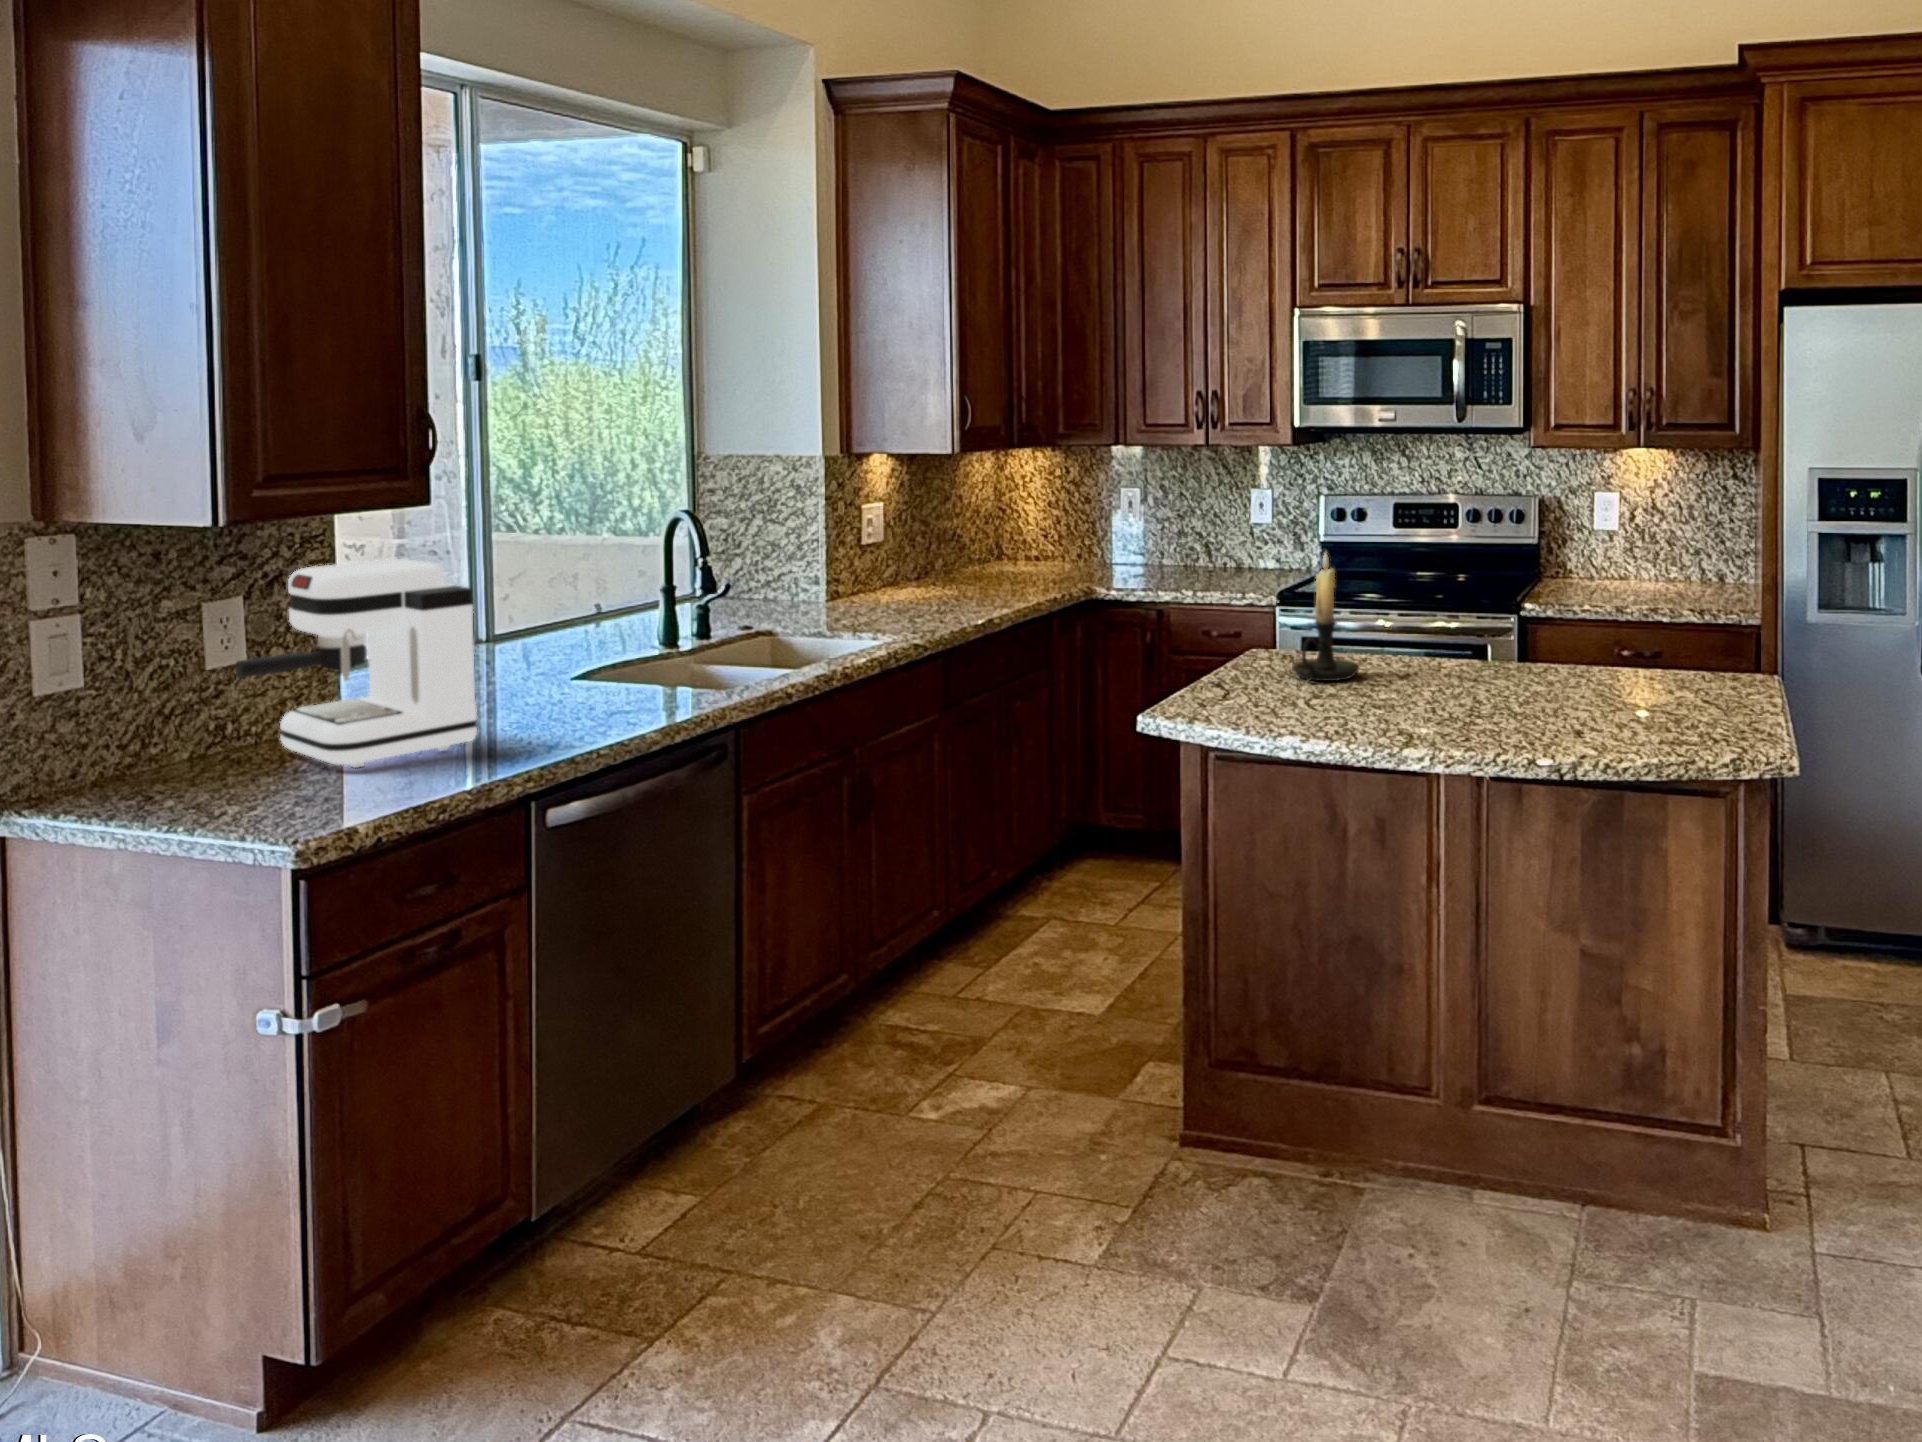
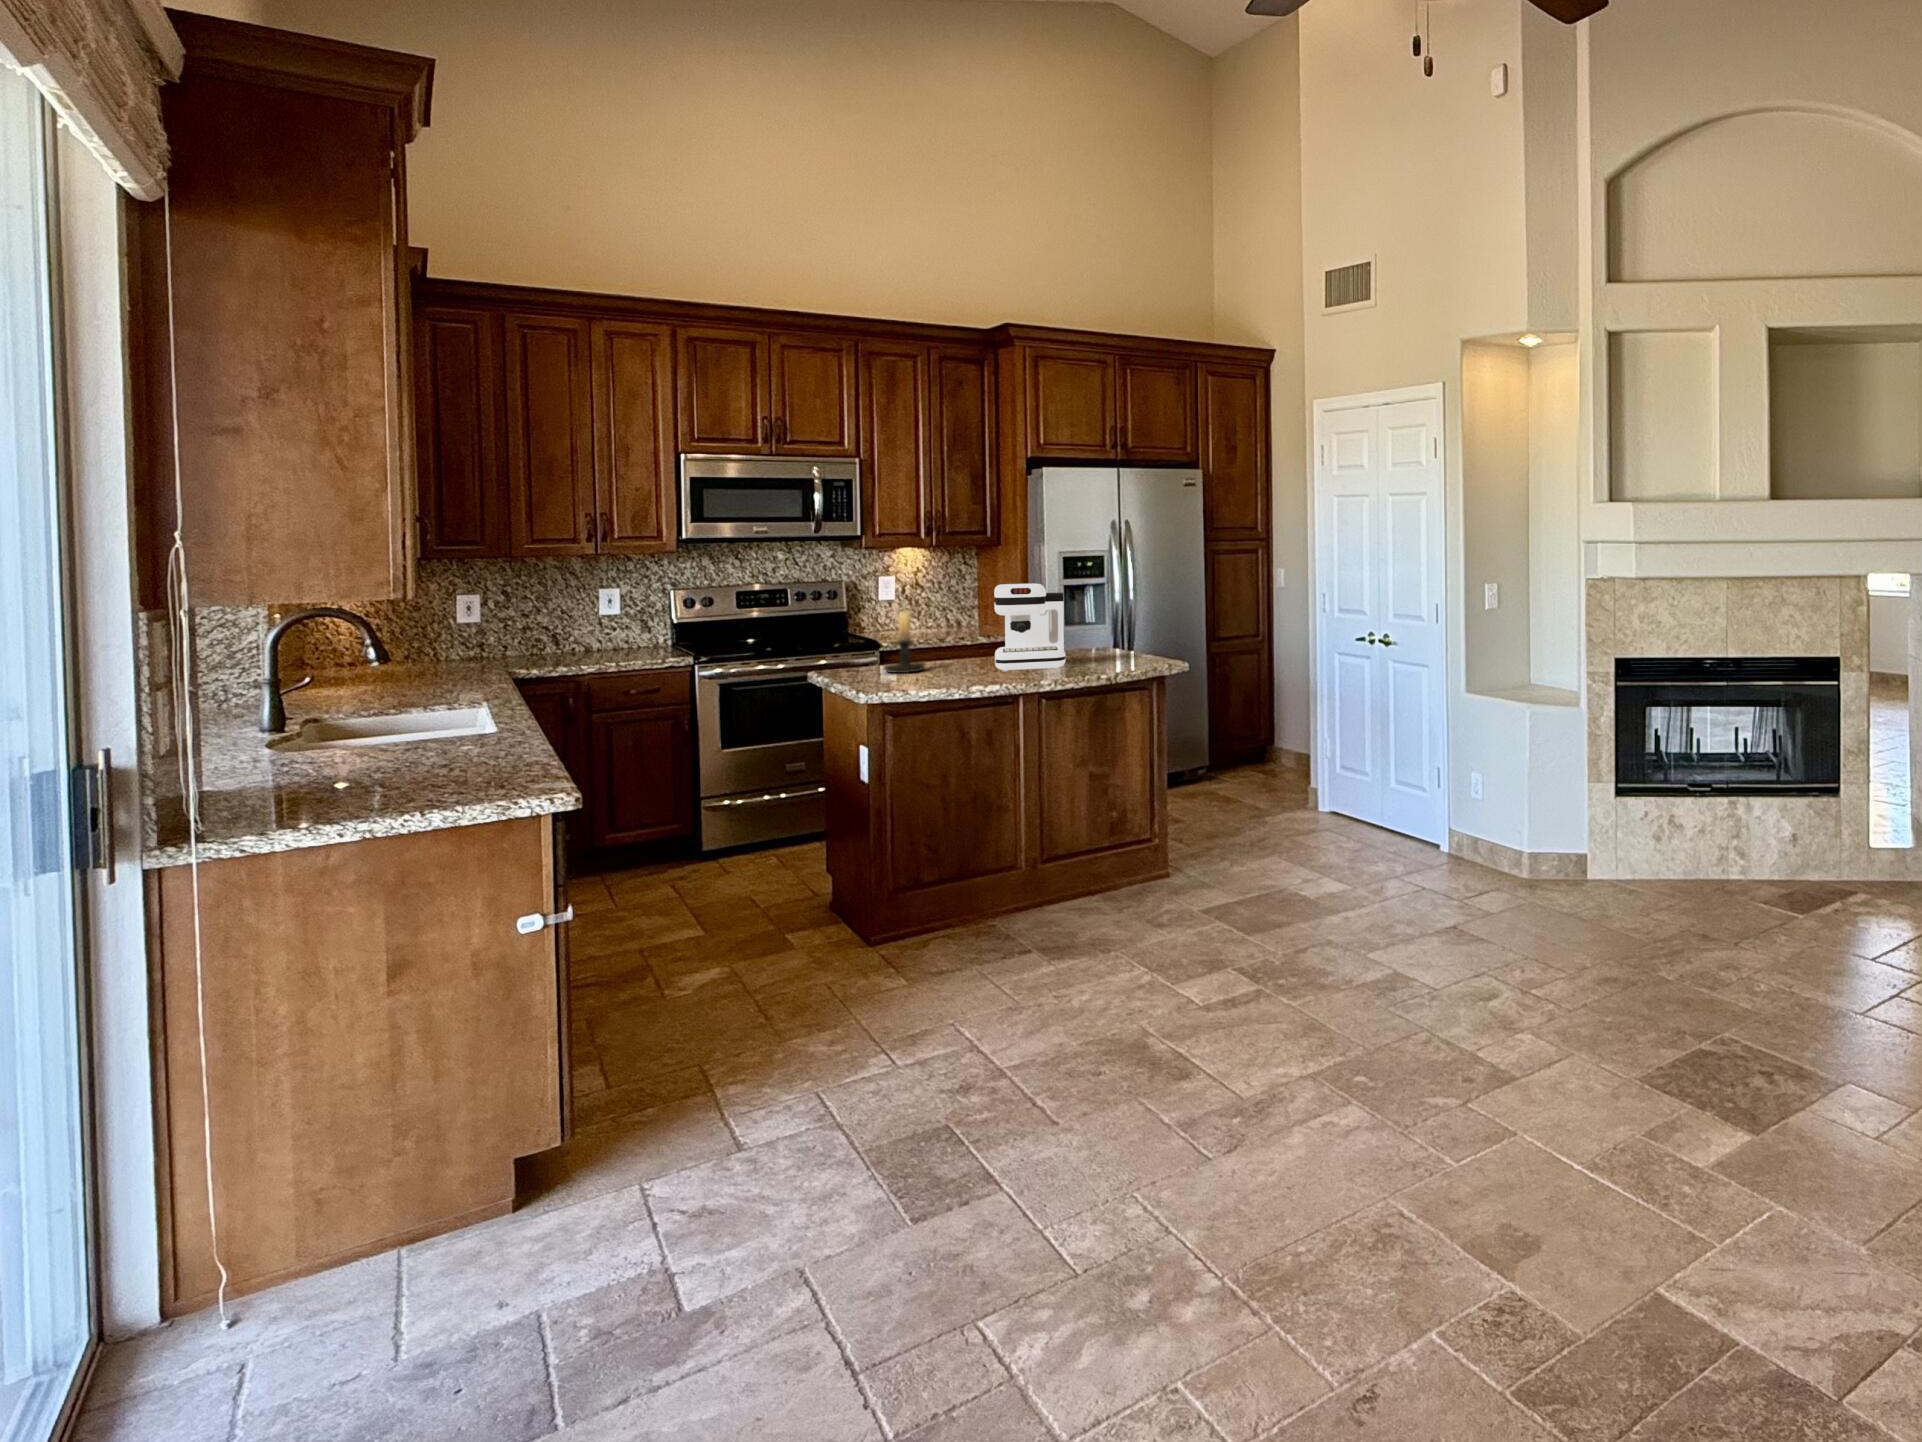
coffee maker: present [235,559,477,768] -> present [994,584,1065,672]

